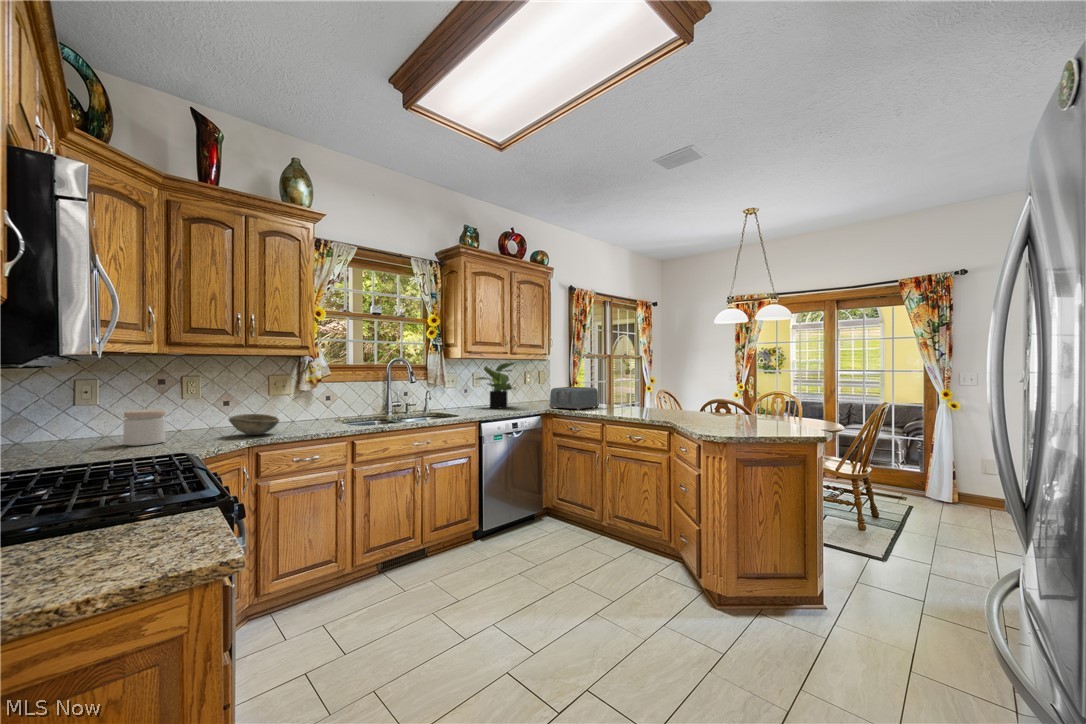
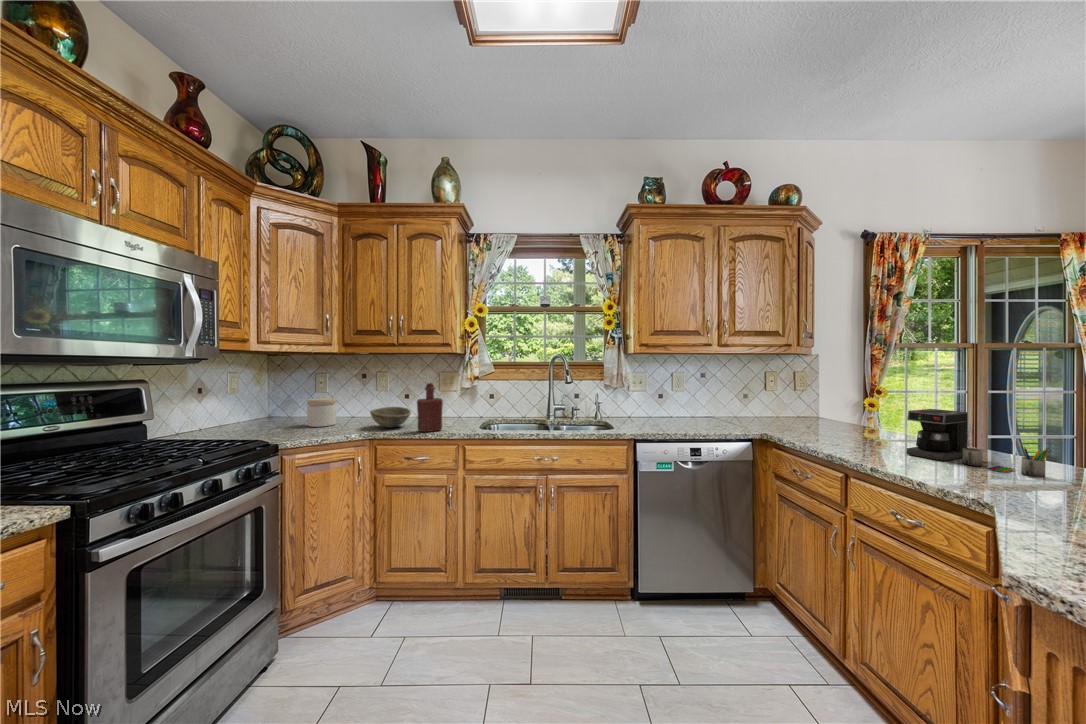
potted plant: present [475,362,515,408] -> none [668,356,728,421]
bottle: none [302,386,327,433] -> present [417,383,443,432]
toaster: present [549,387,599,410] -> none [780,397,889,441]
coffee maker: none [614,389,660,413] -> present [907,409,1051,477]

